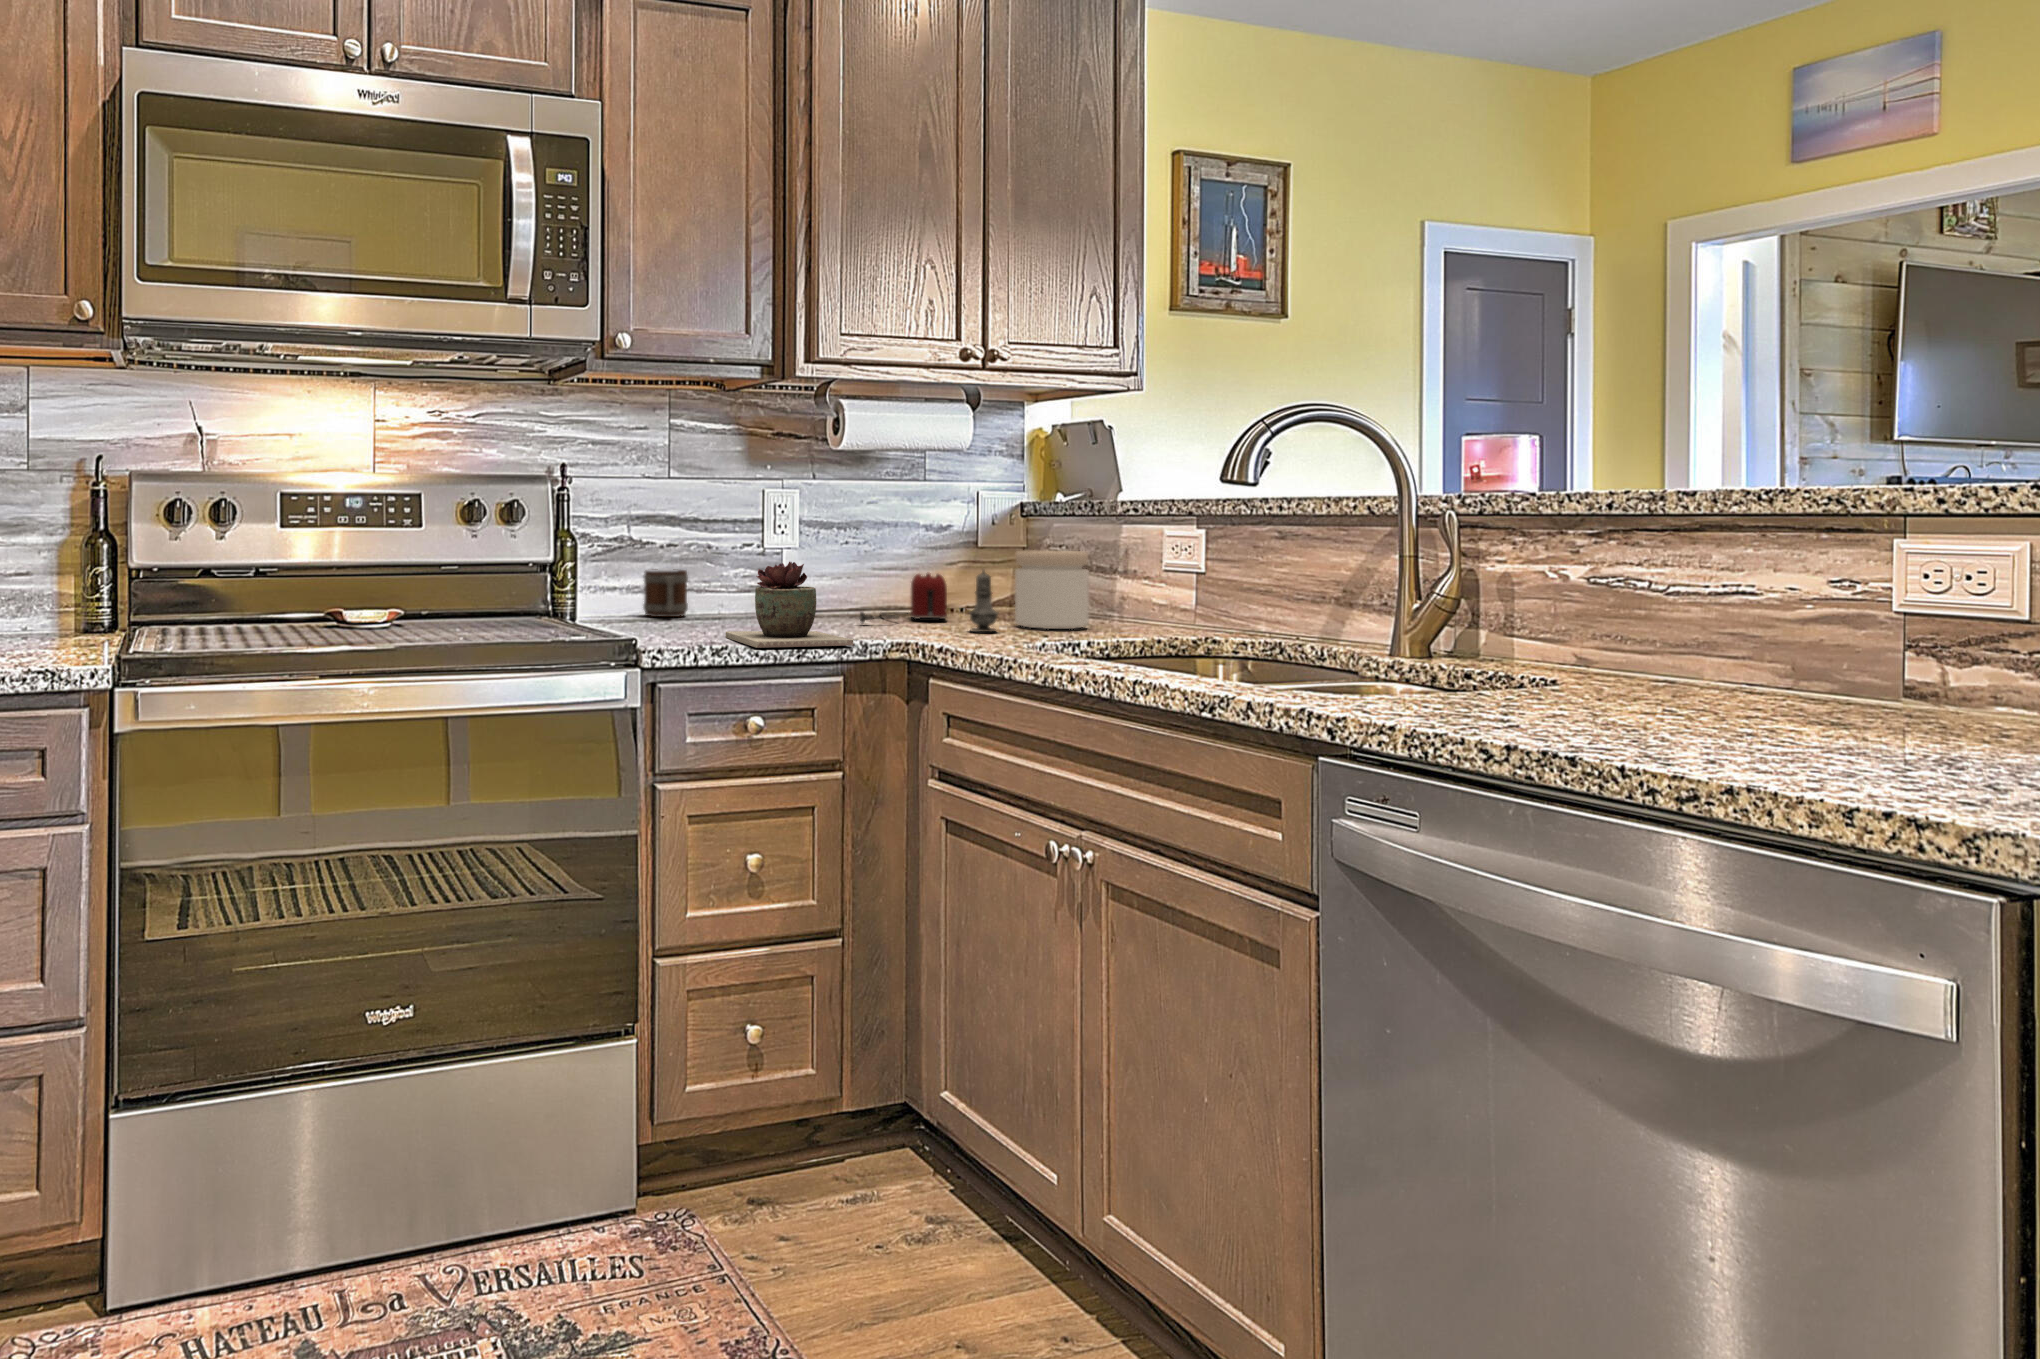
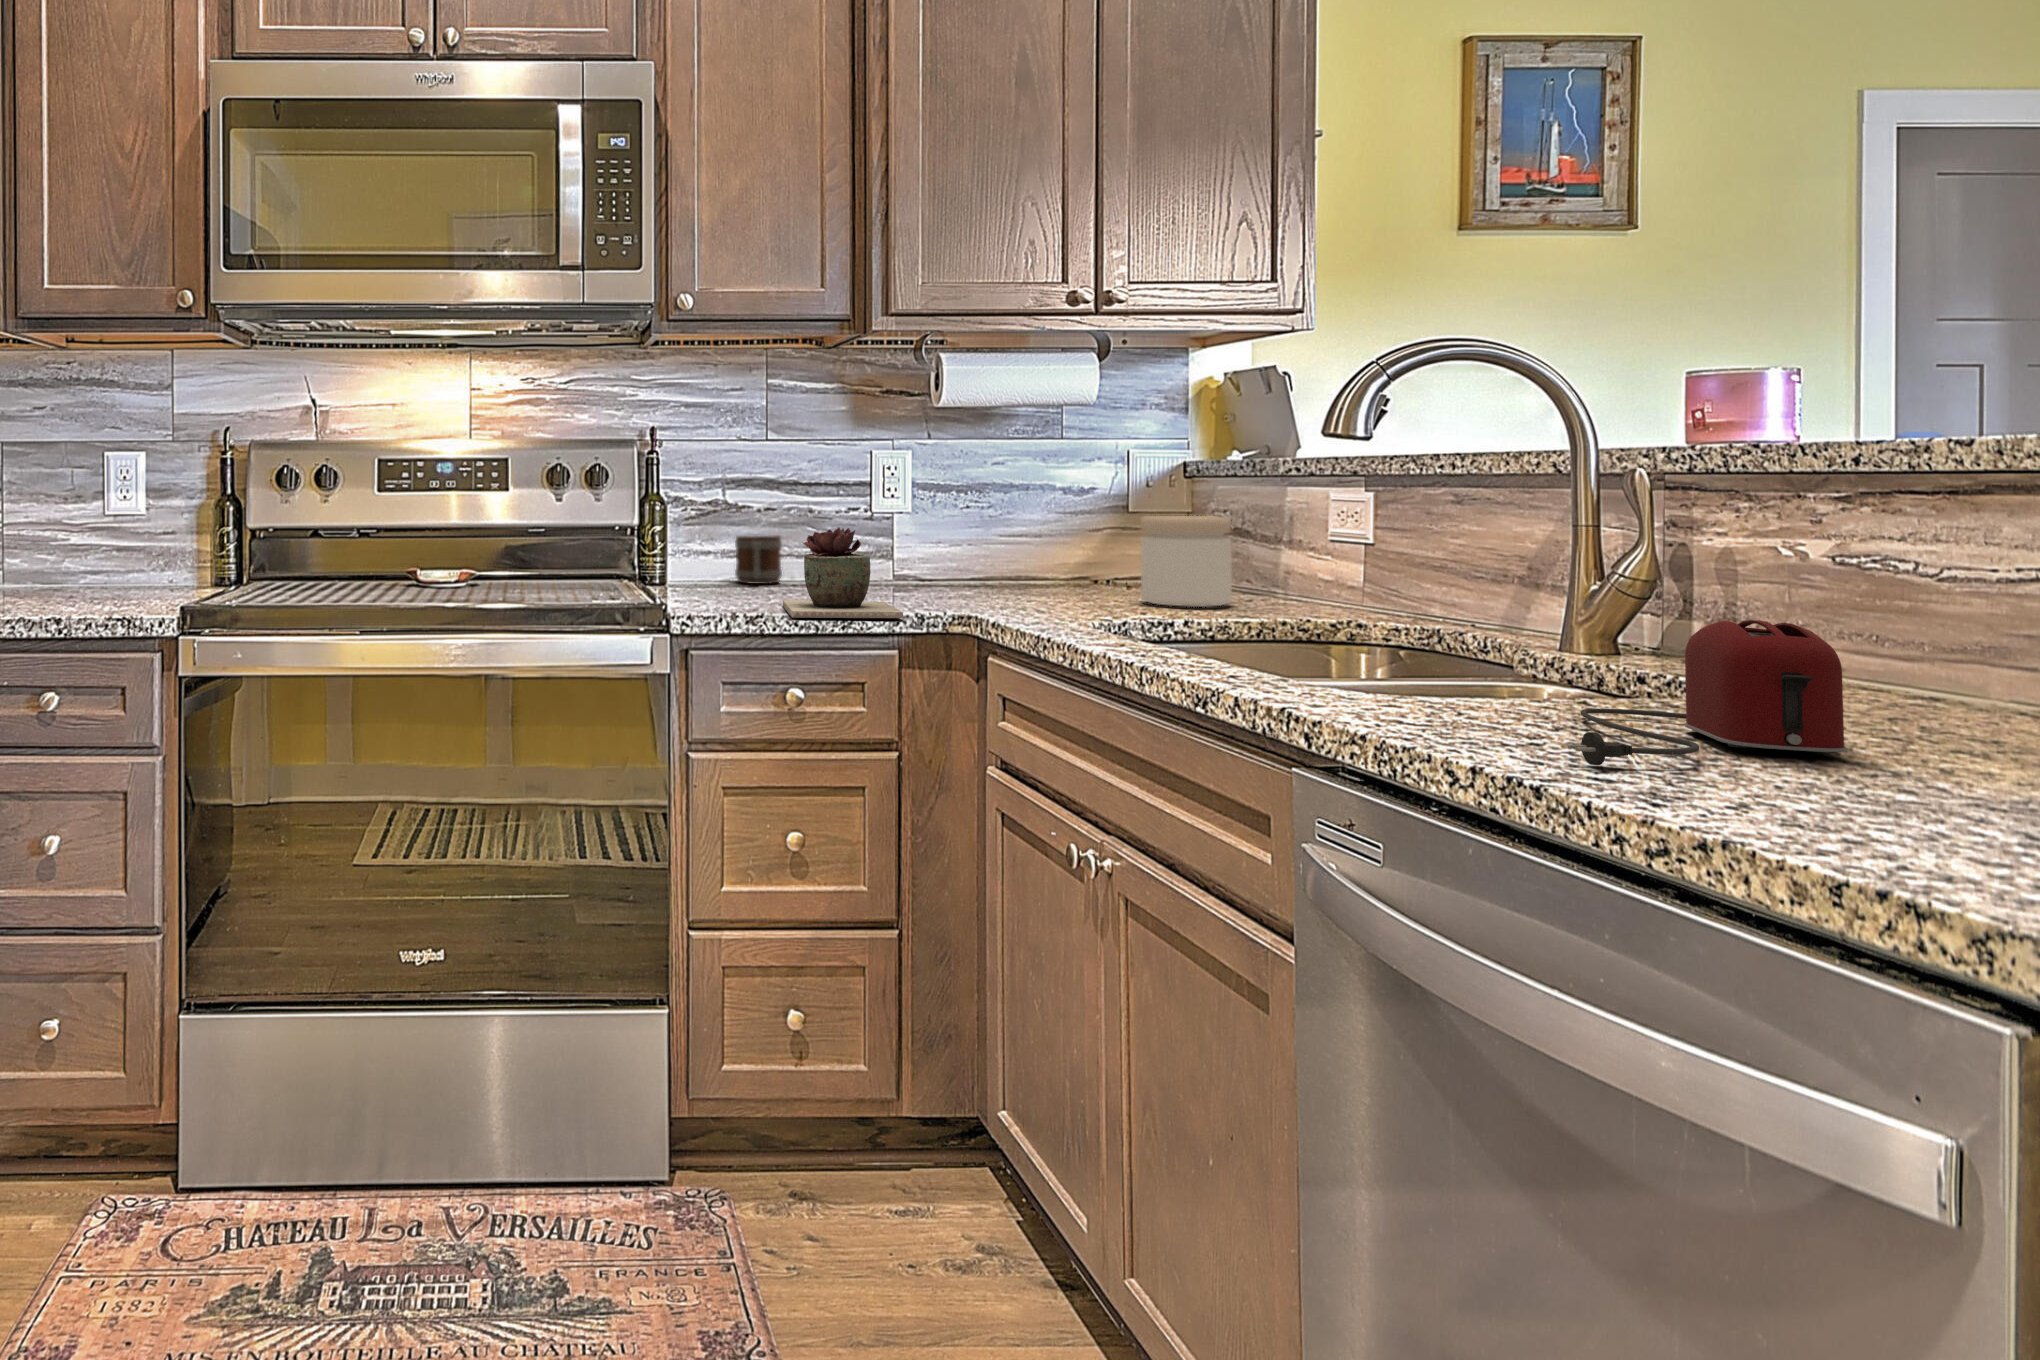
salt shaker: present [969,570,998,632] -> none [1071,536,1108,608]
toaster: present [859,573,947,623] -> present [1567,620,1846,765]

